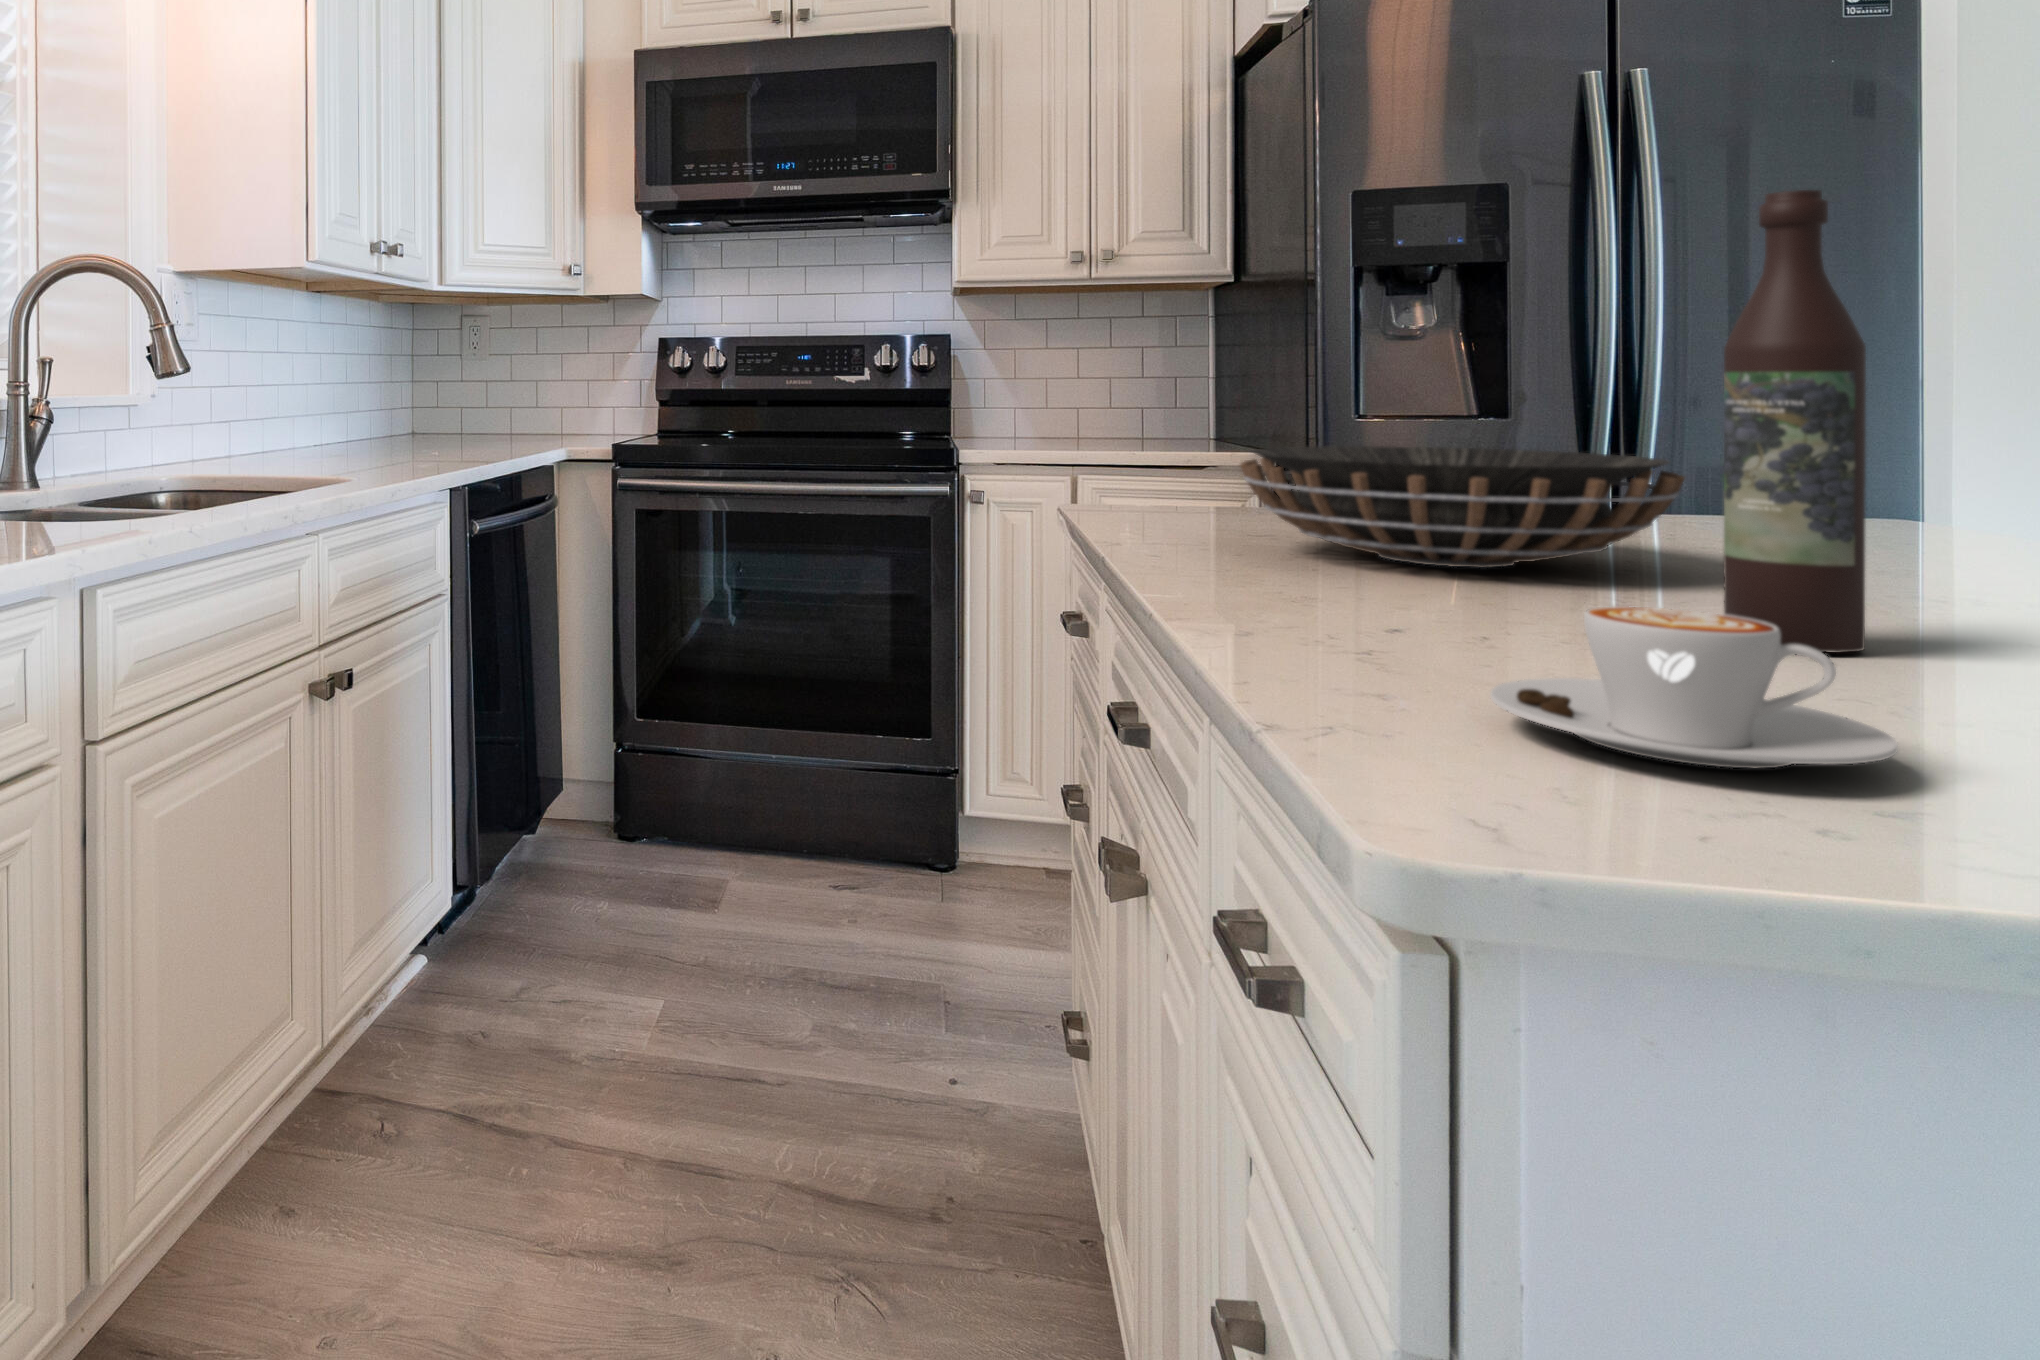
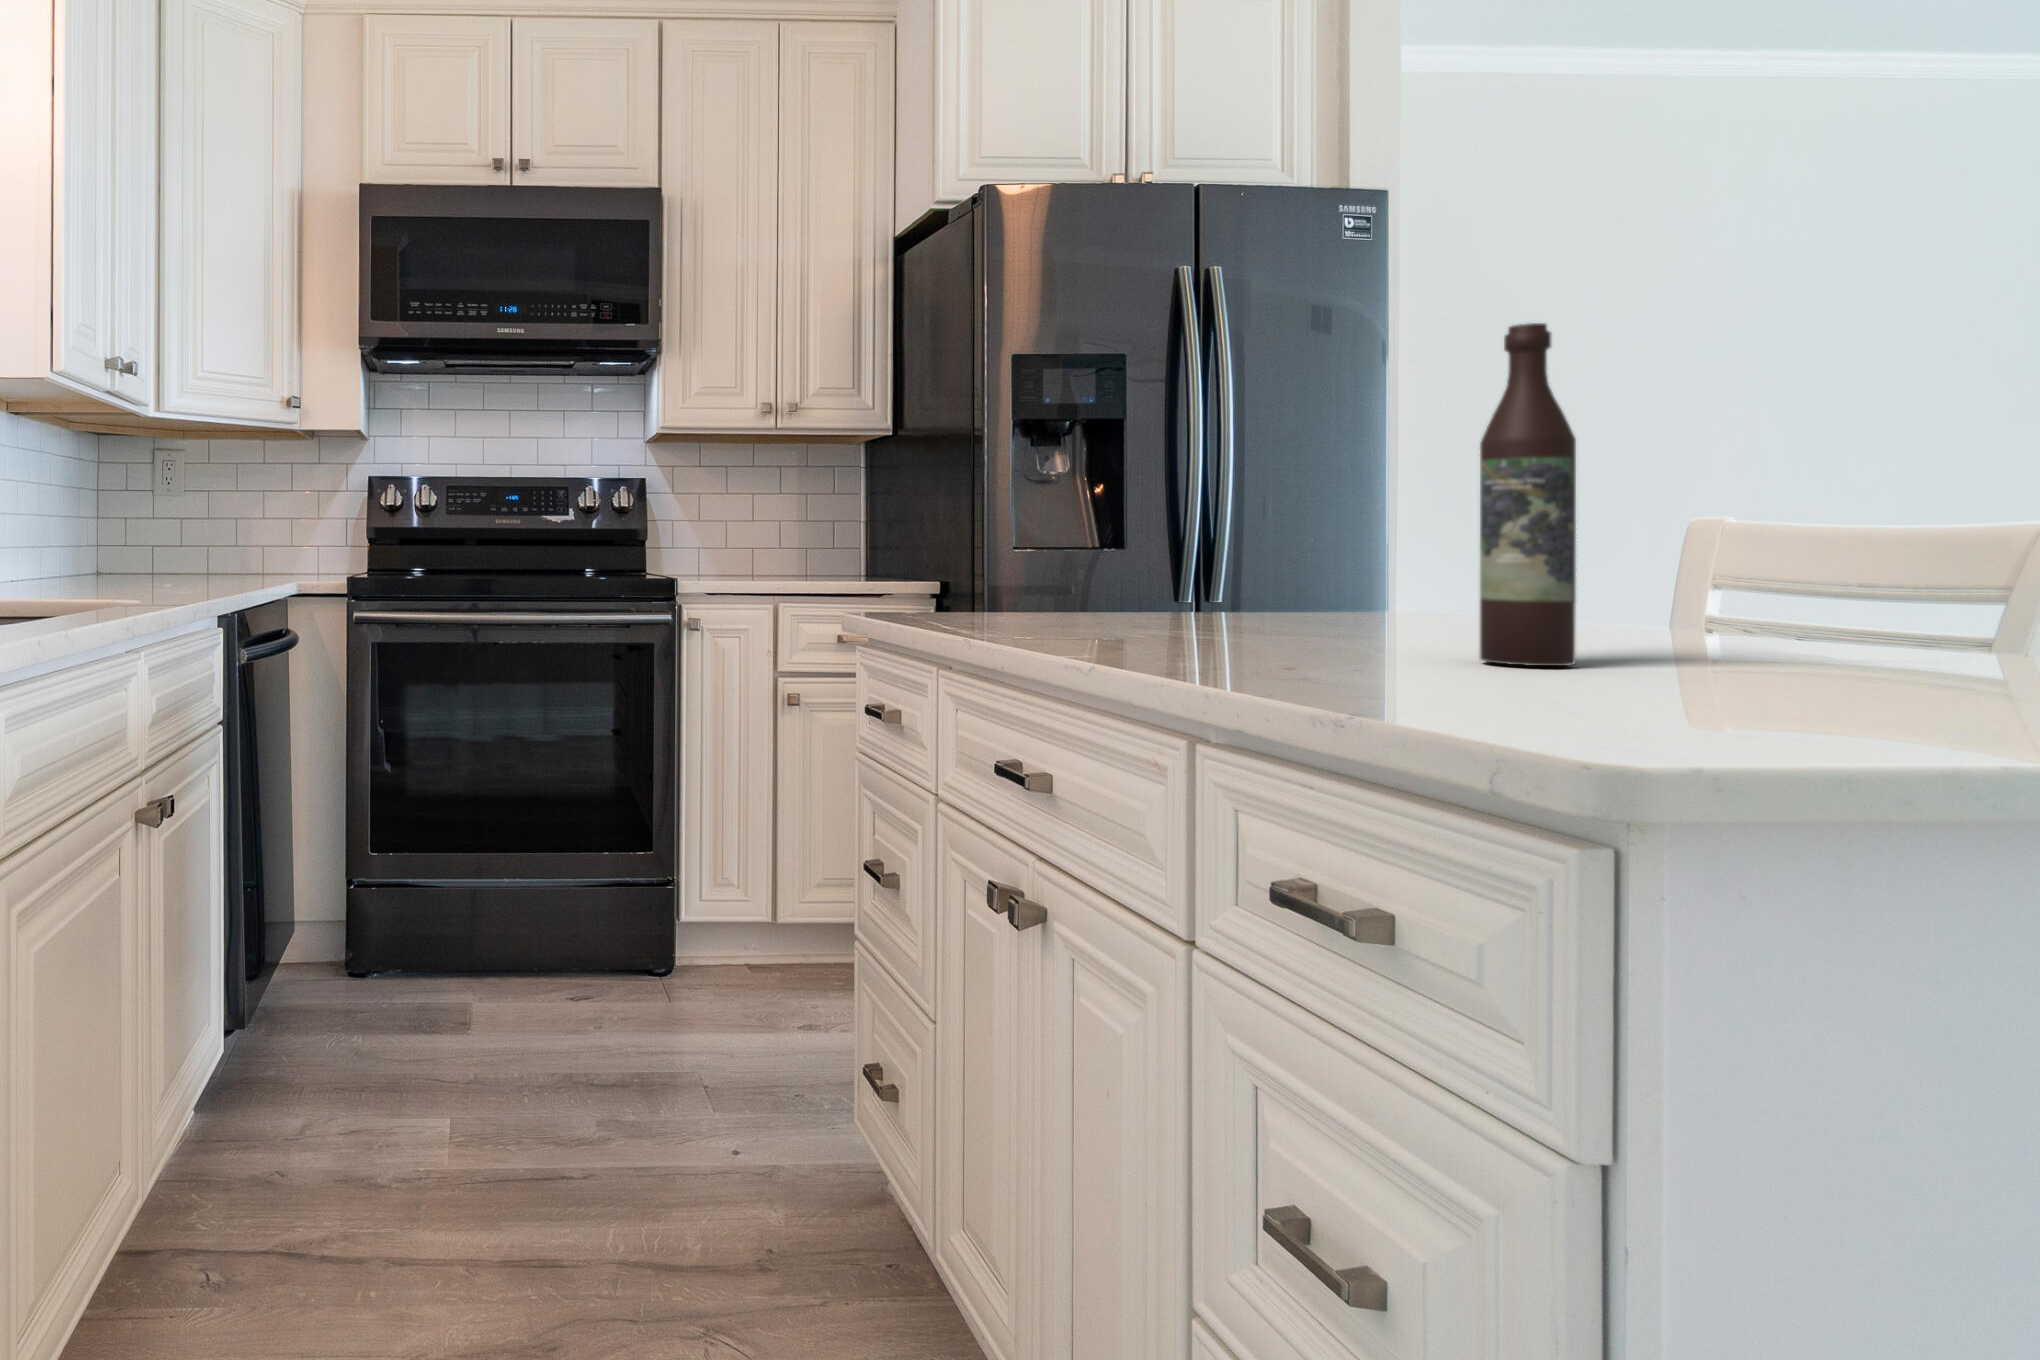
decorative bowl: present [1241,446,1684,568] -> none [1053,547,1386,635]
coffee cup: present [1490,606,1898,768] -> none [1448,613,1743,717]

